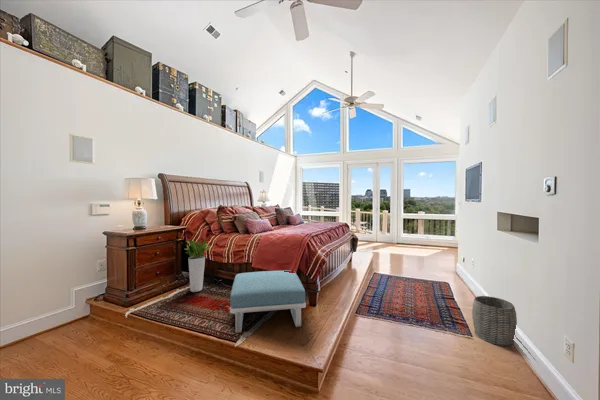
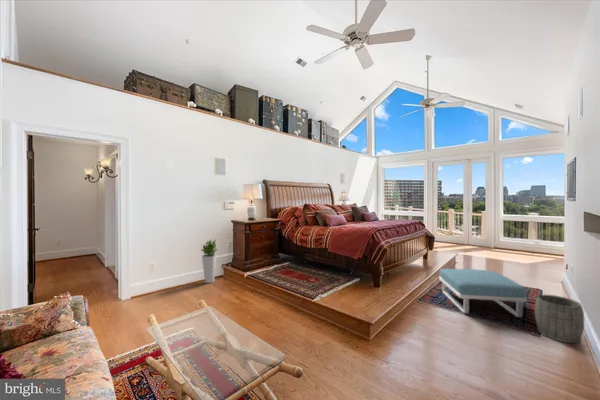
planter: present [186,239,209,292] -> present [201,241,217,283]
footstool: present [230,271,306,333] -> present [439,269,527,317]

